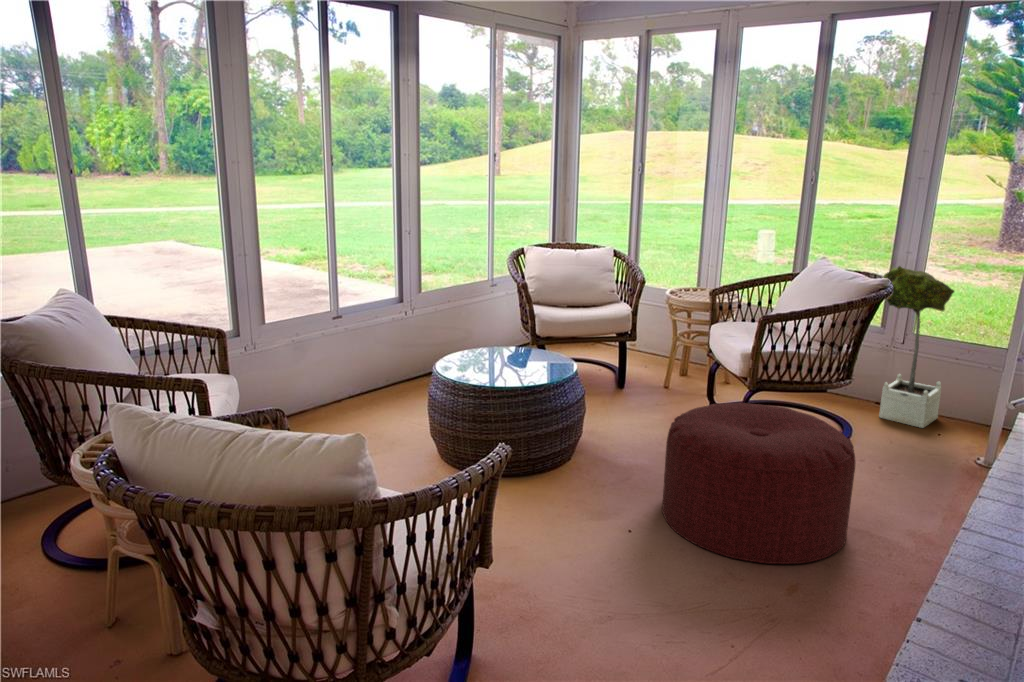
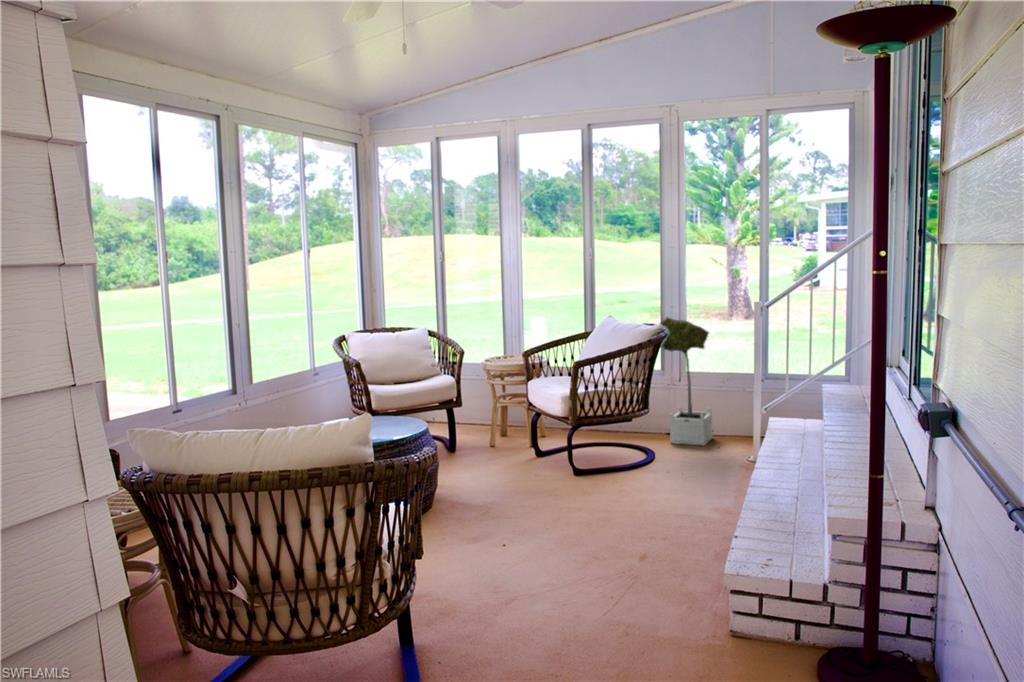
ottoman: present [662,403,856,564] -> none [524,428,673,545]

